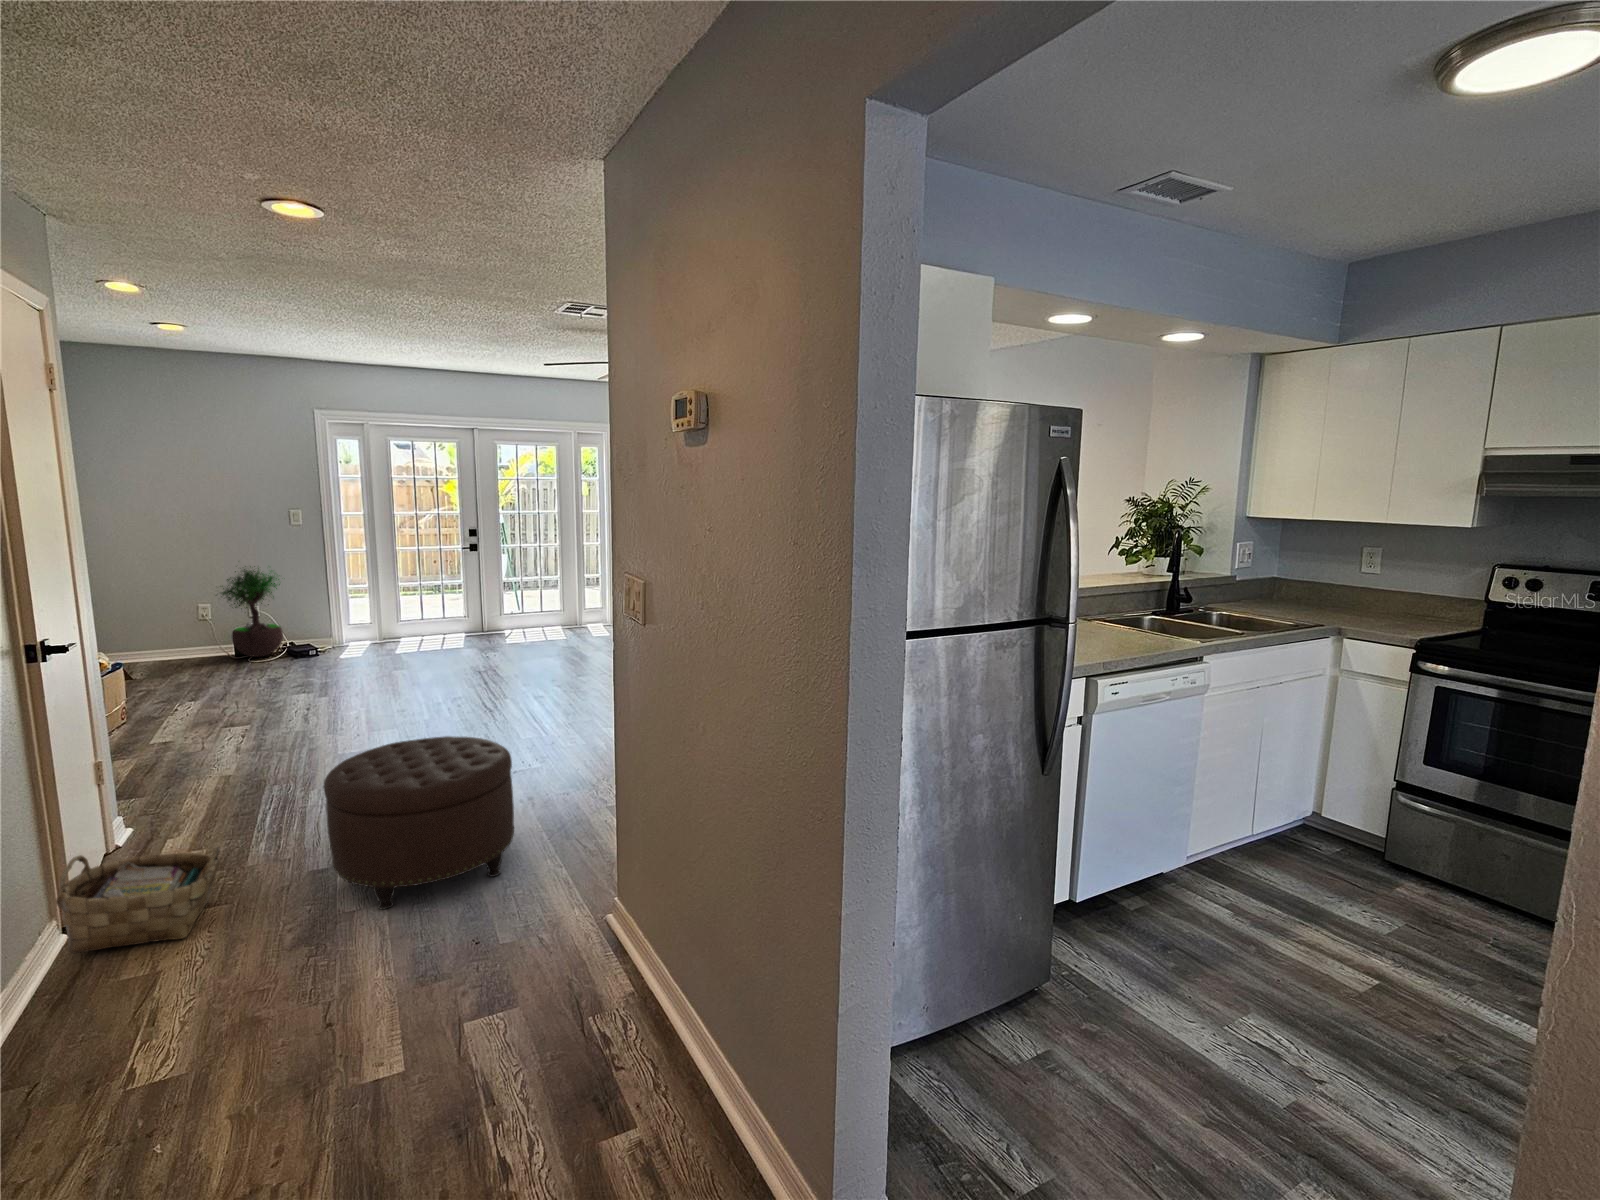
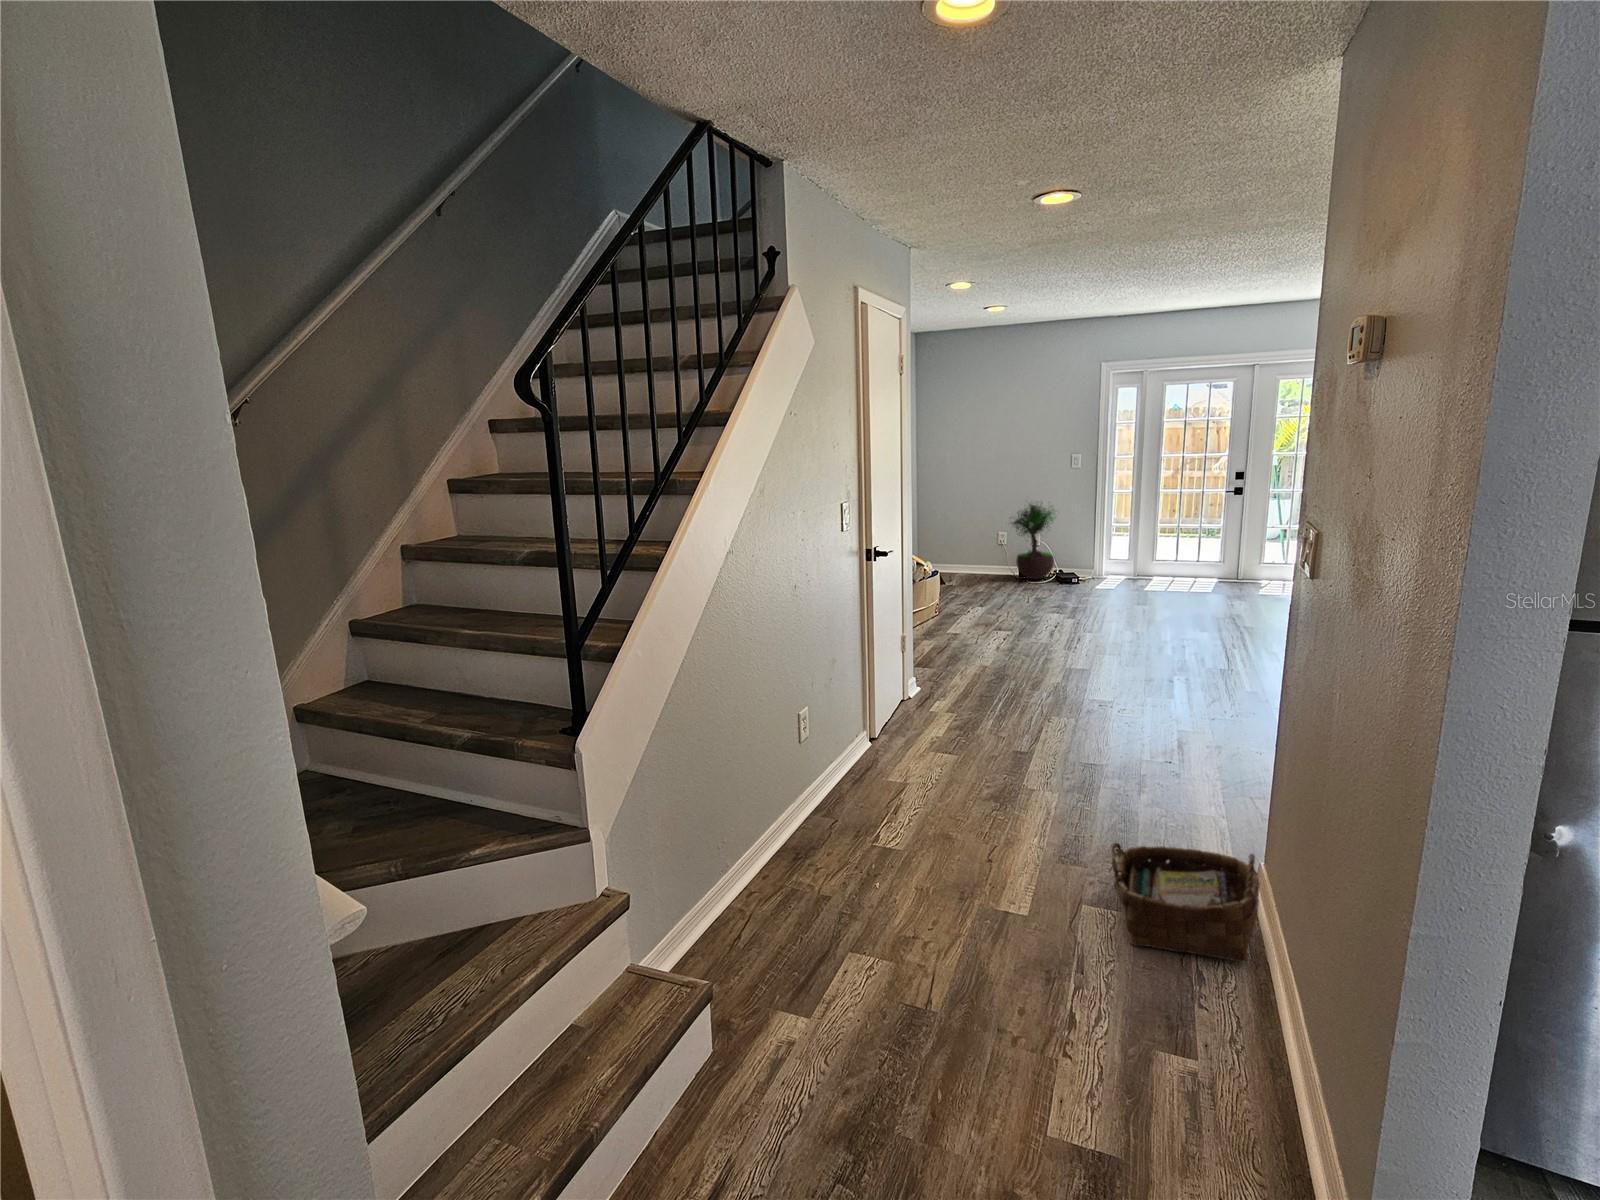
ottoman: present [324,736,514,909] -> none [1026,664,1190,806]
woven basket: present [56,847,220,954] -> present [1111,843,1260,962]

